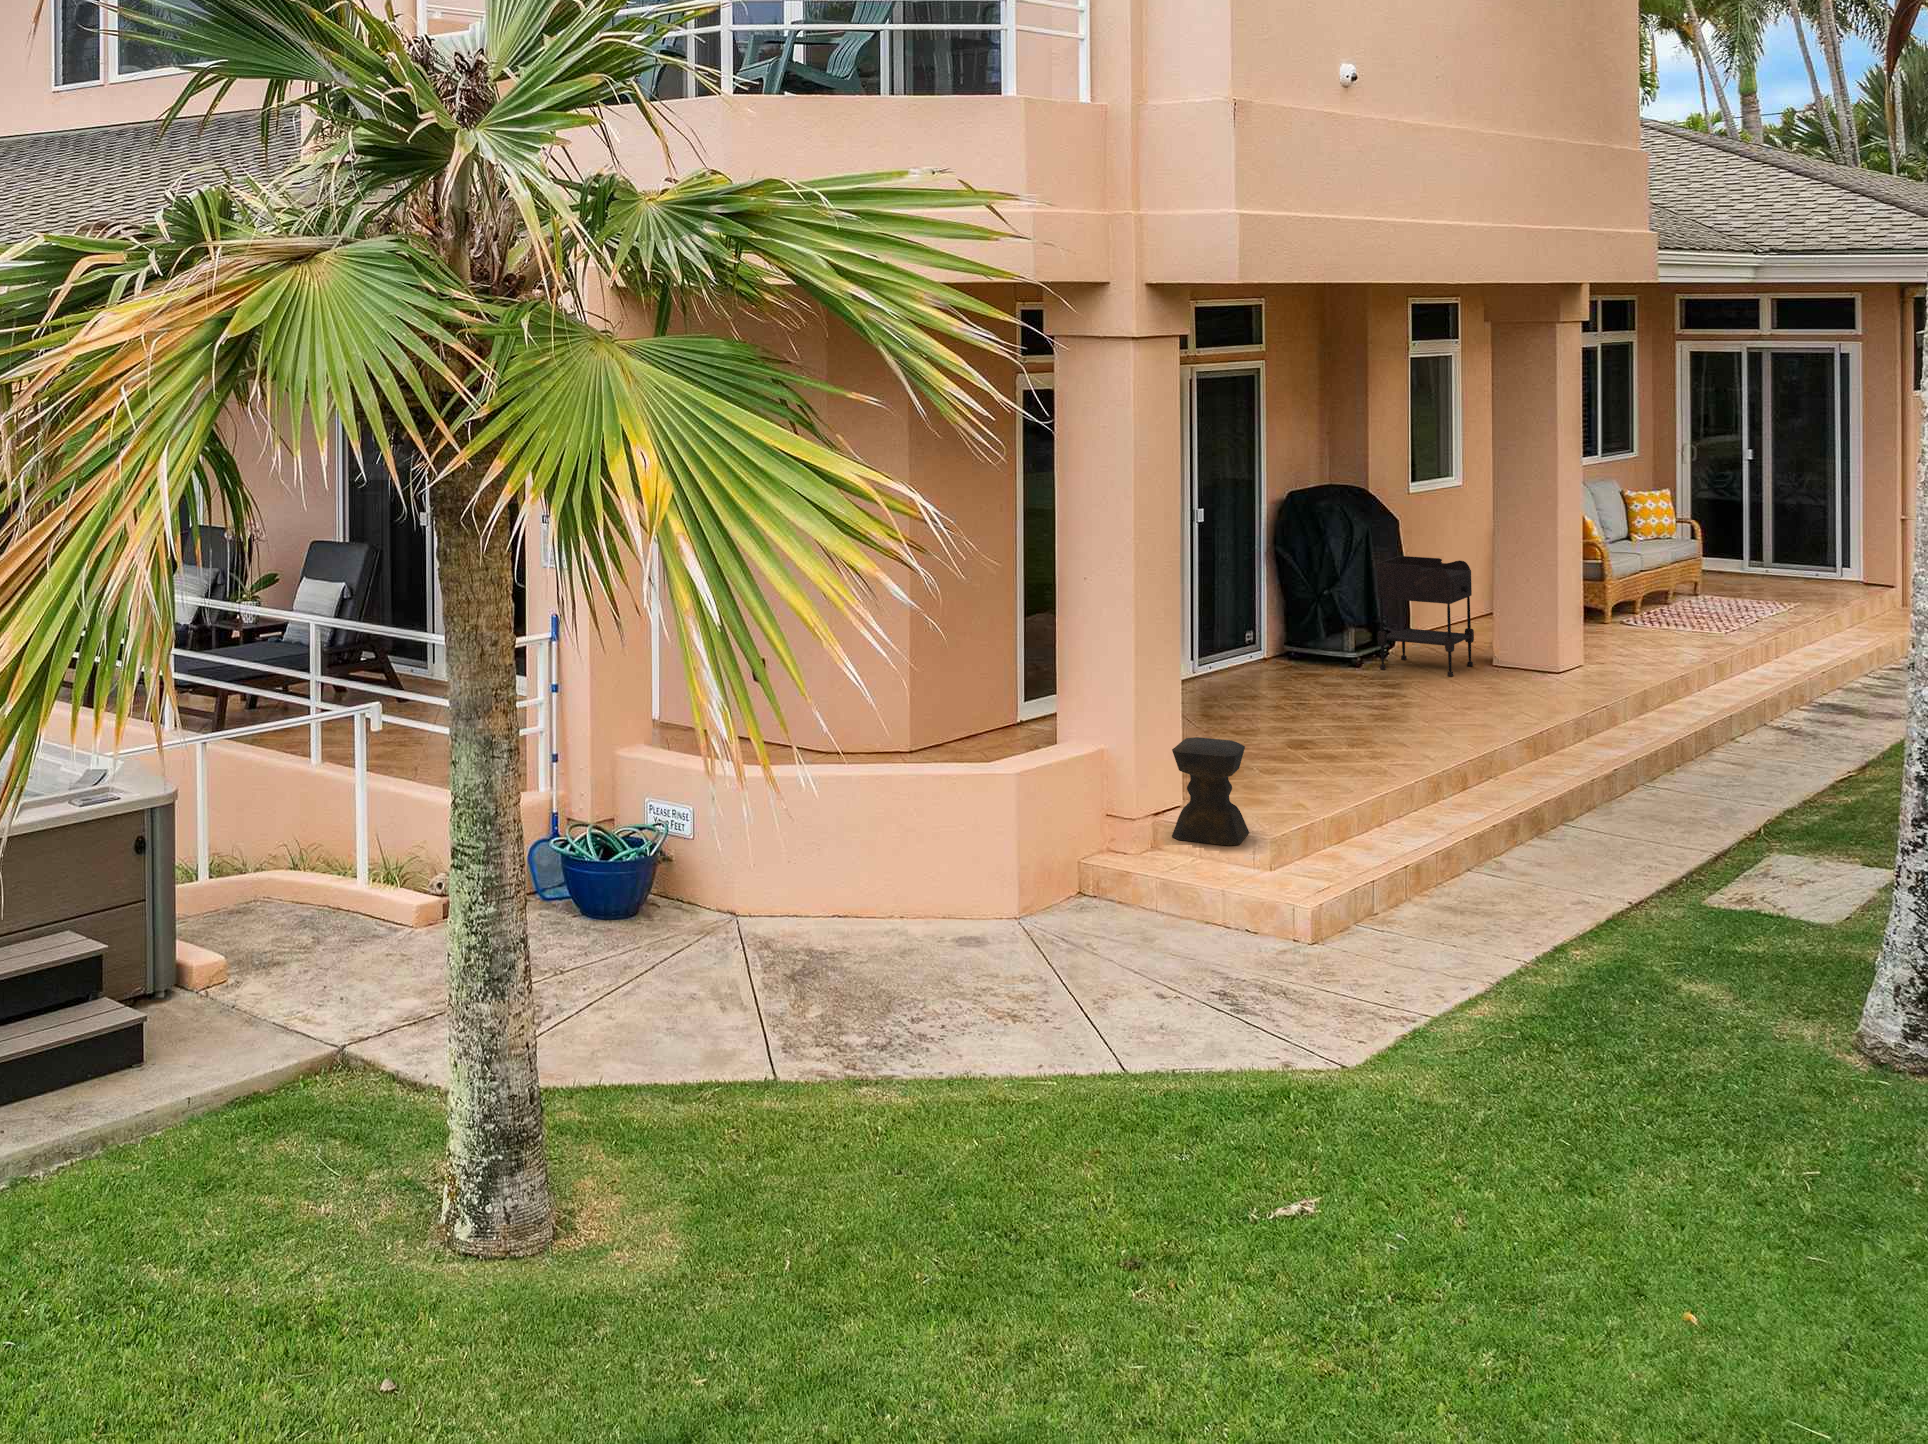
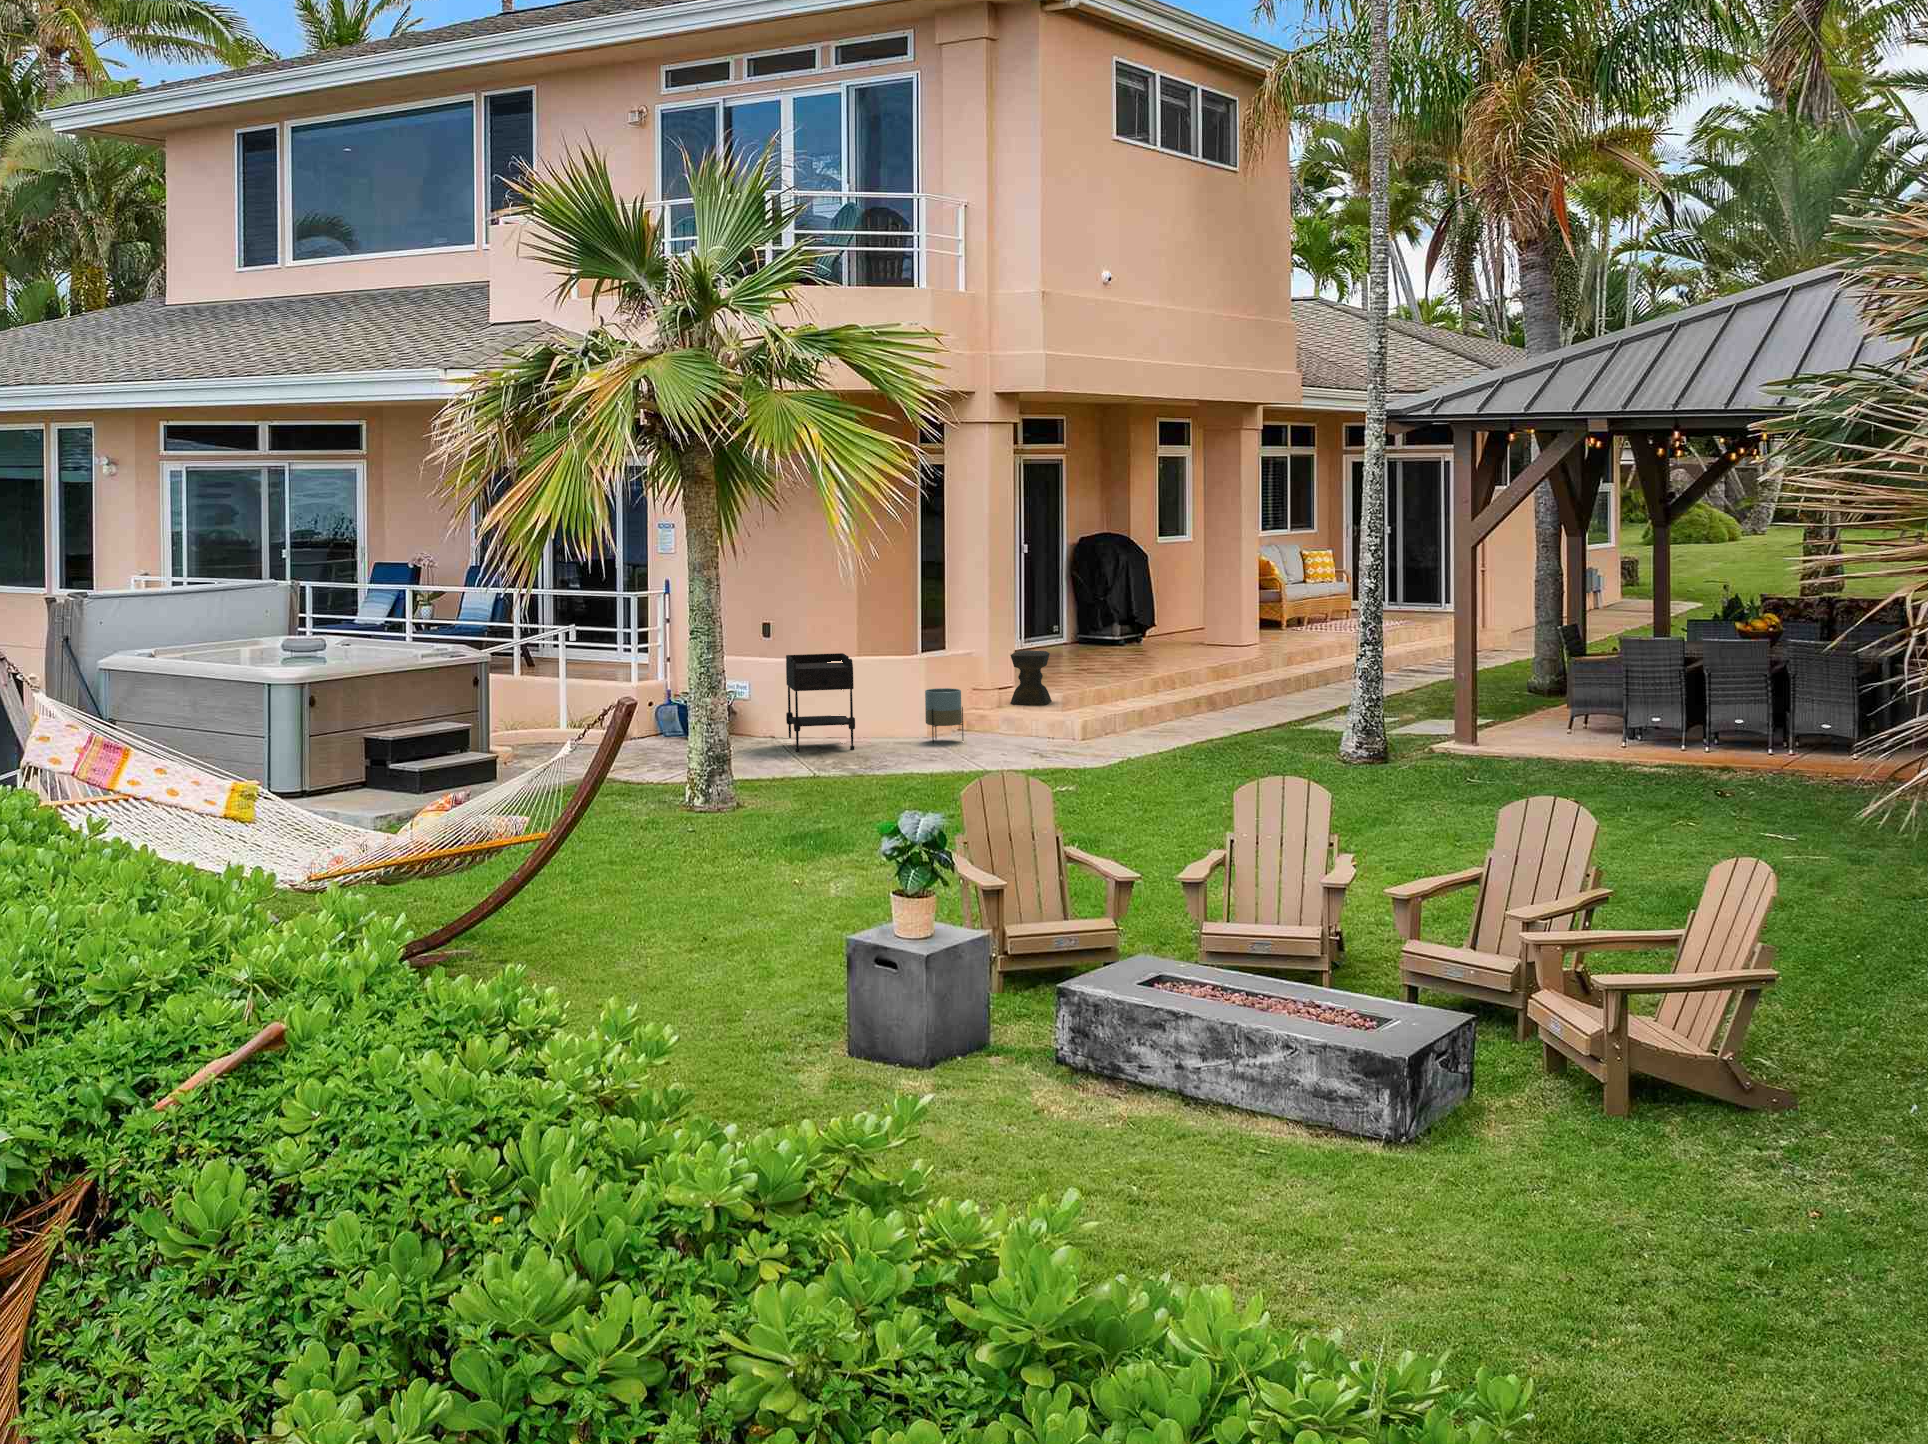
side table: present [1377,556,1474,676] -> present [786,653,855,752]
planter: none [1010,823,1082,934] -> present [925,688,964,744]

